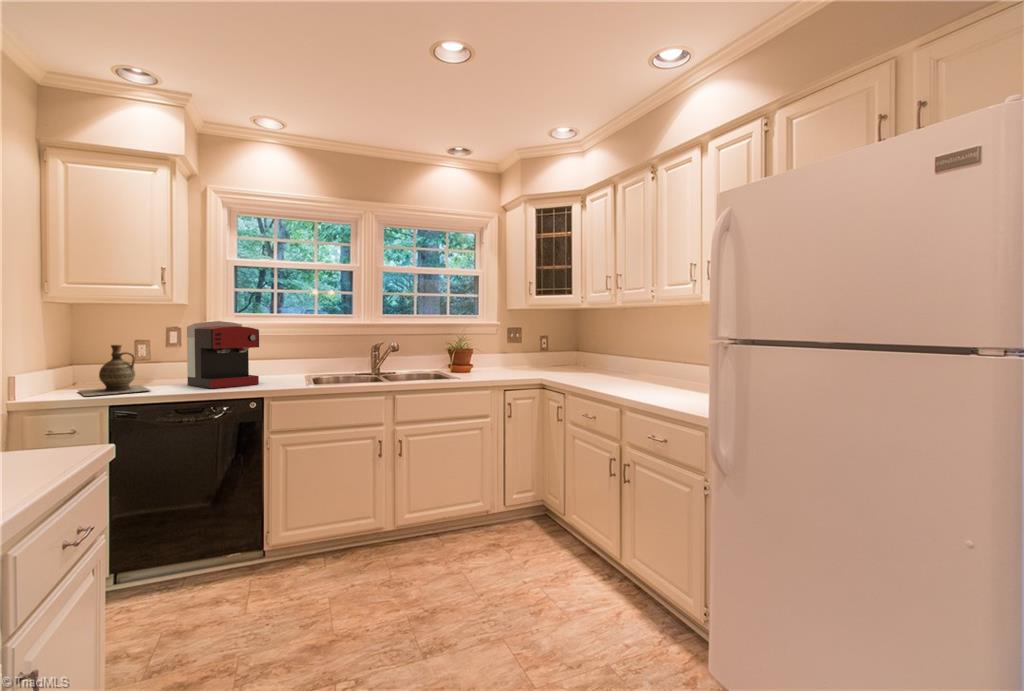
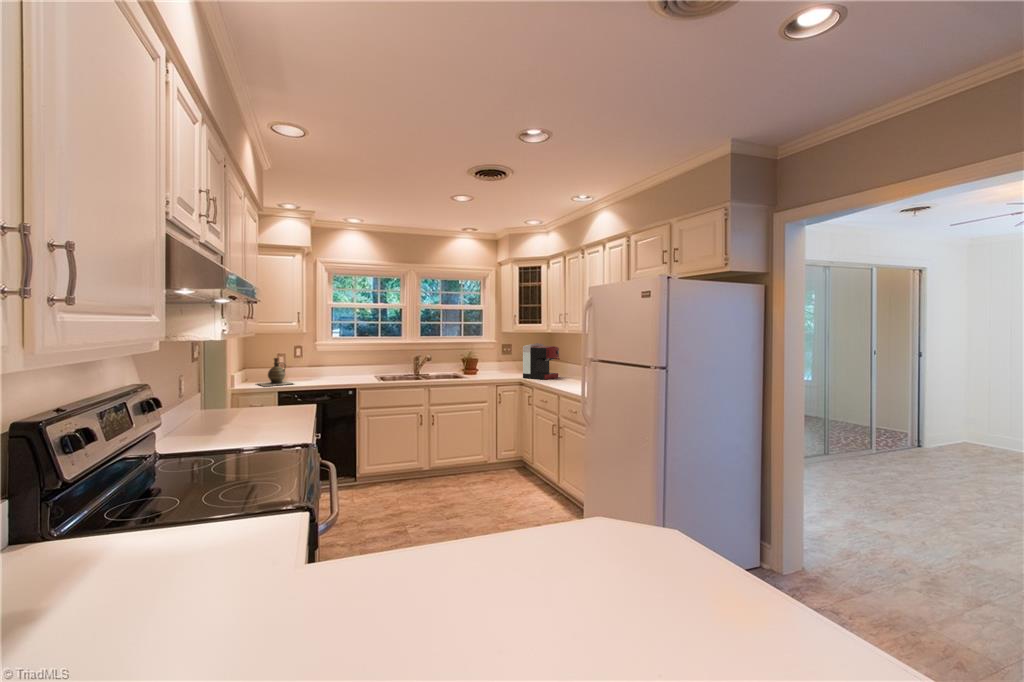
coffee maker: present [187,321,259,388] -> present [523,343,560,380]

